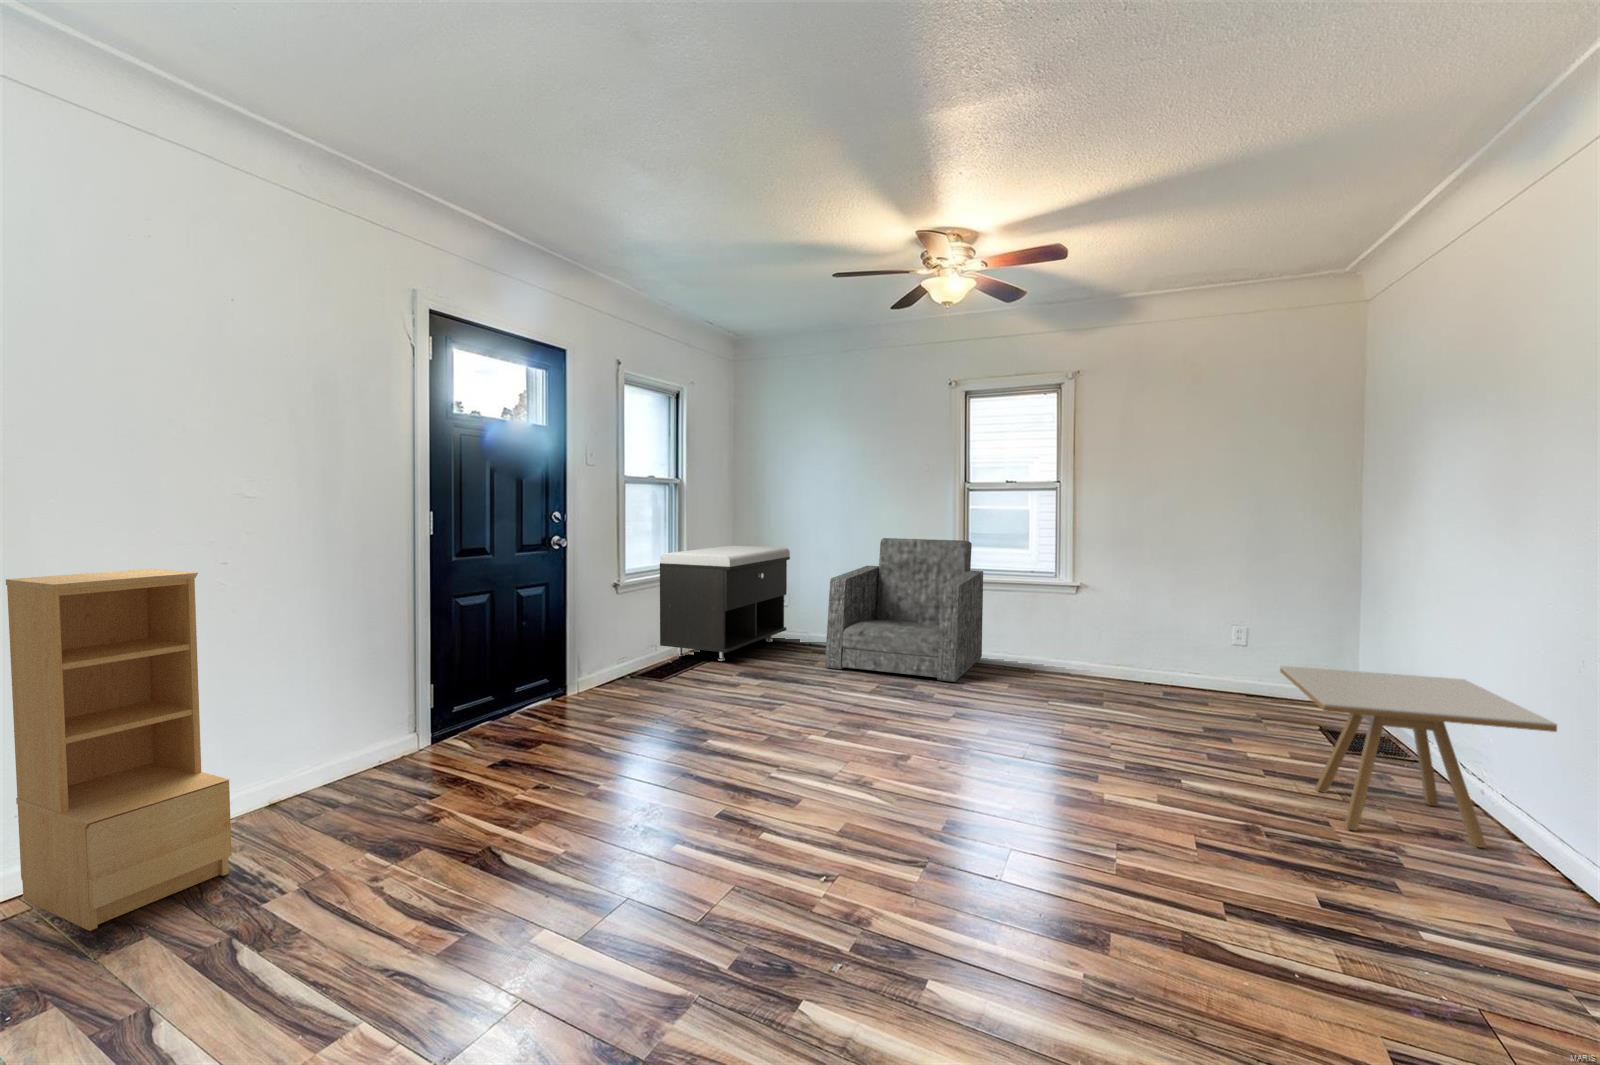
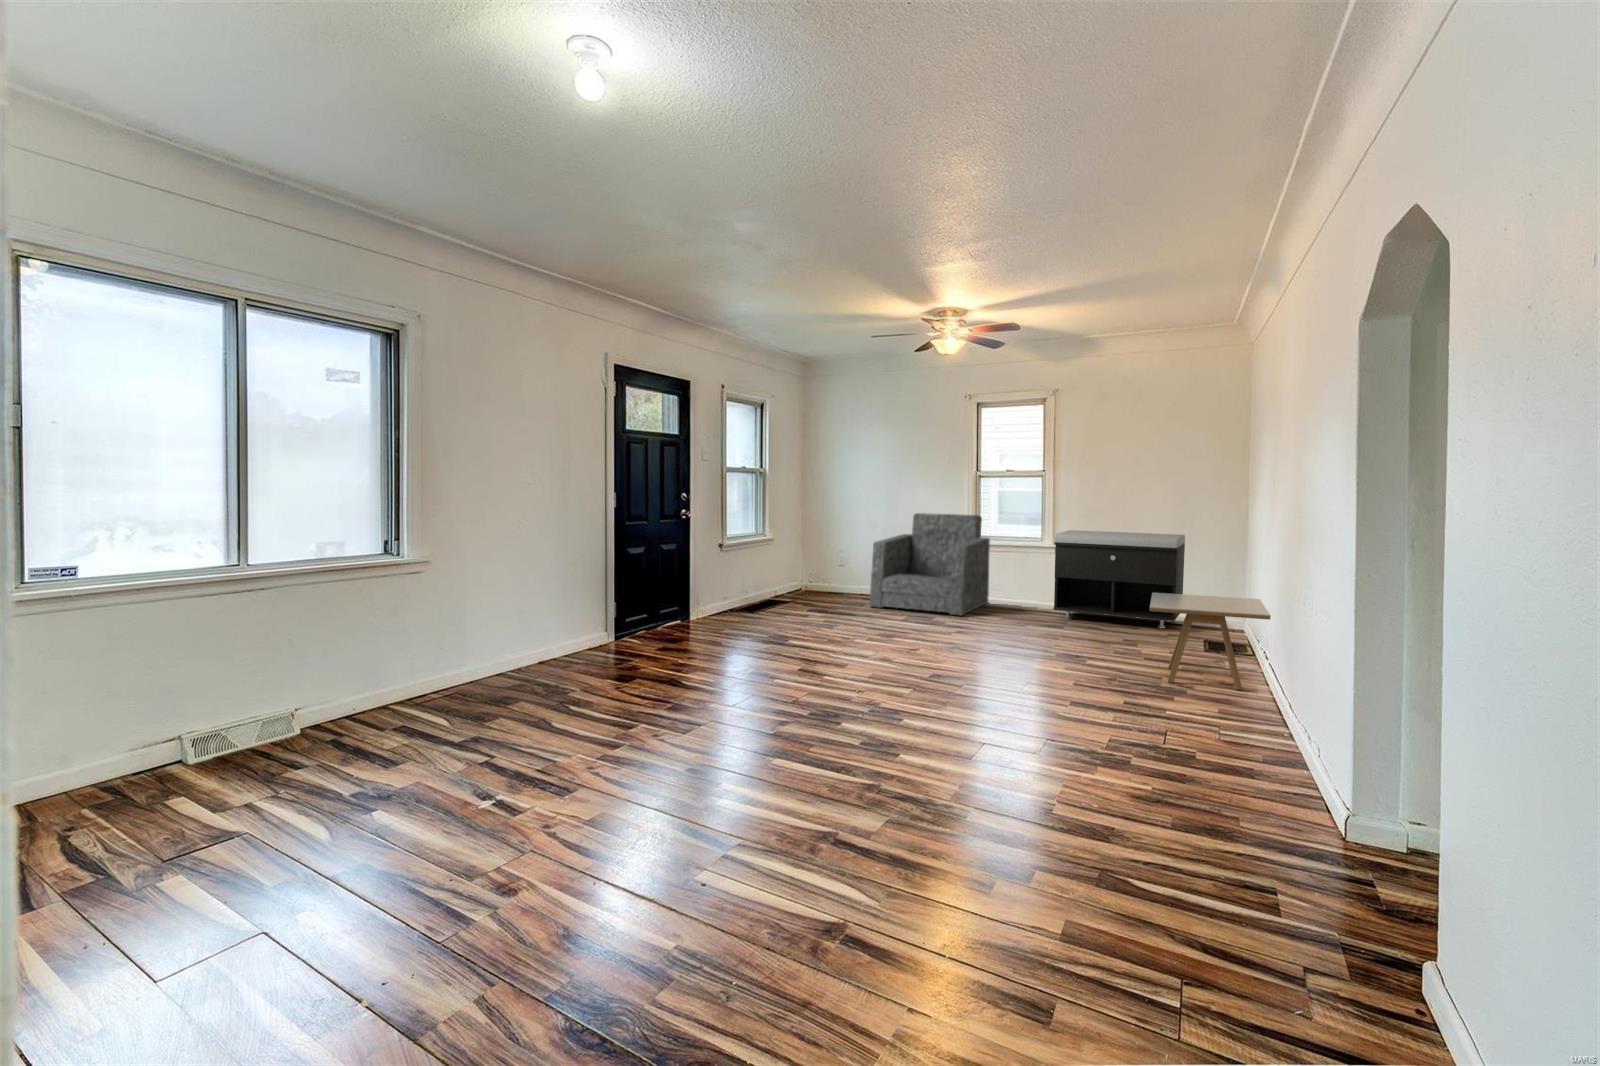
storage bench: present [660,545,790,661] -> present [1053,530,1185,628]
bookshelf: present [6,569,232,931] -> none [452,526,550,697]

